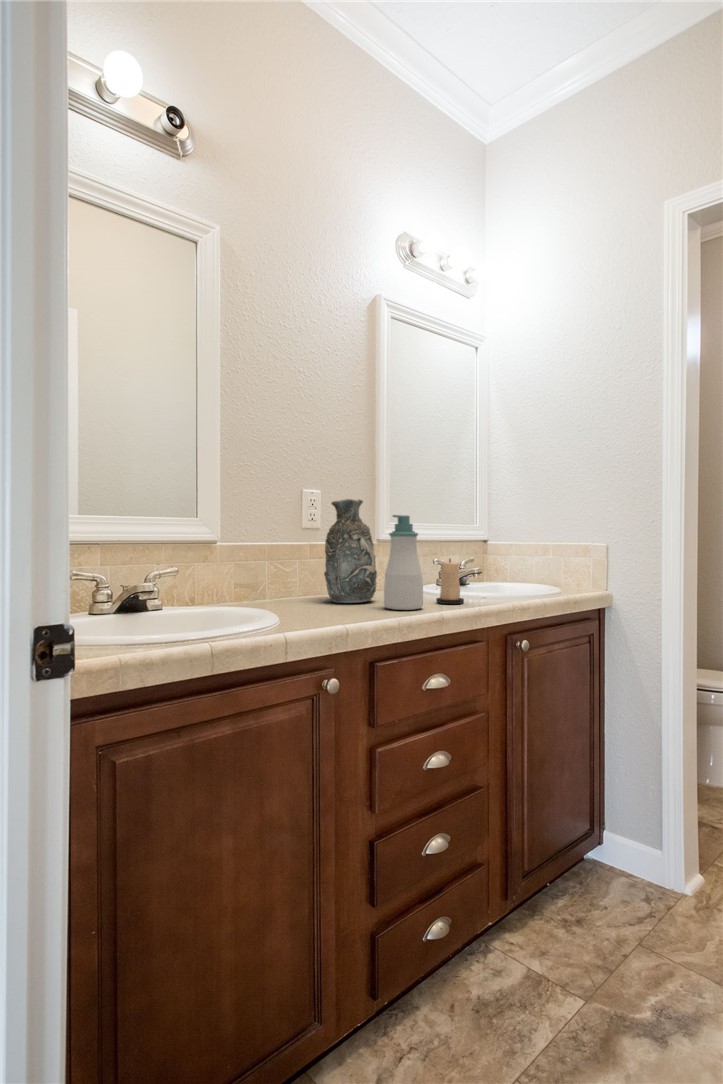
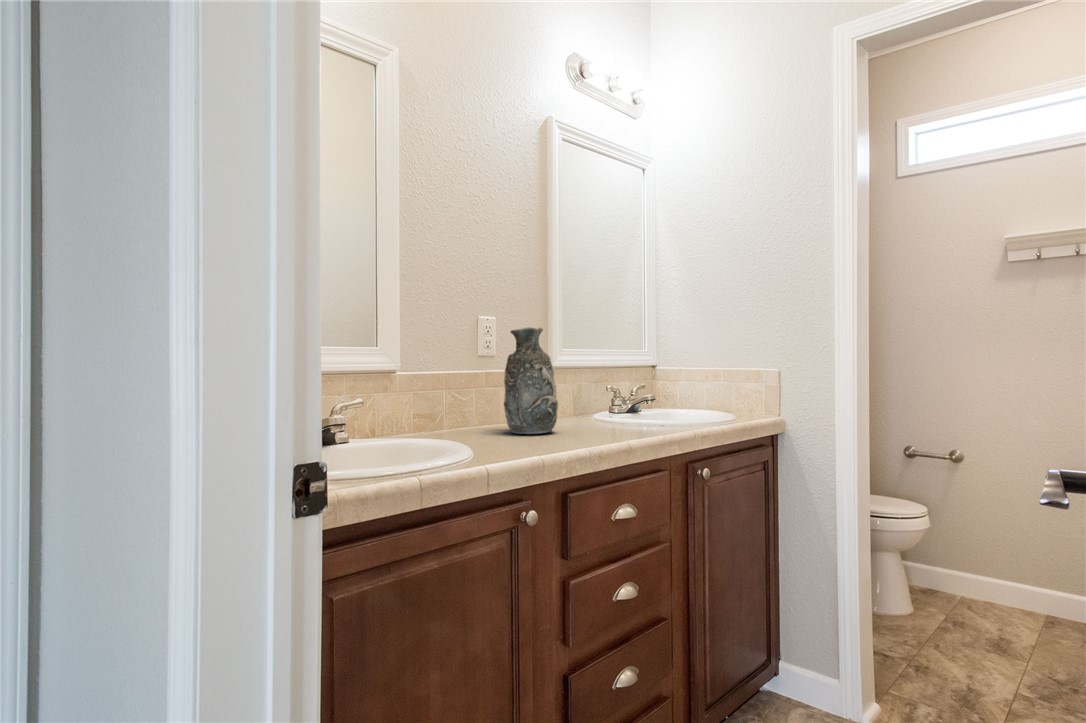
soap bottle: present [384,515,423,610] -> none [569,345,609,440]
candle: present [436,559,464,604] -> none [619,387,647,434]

